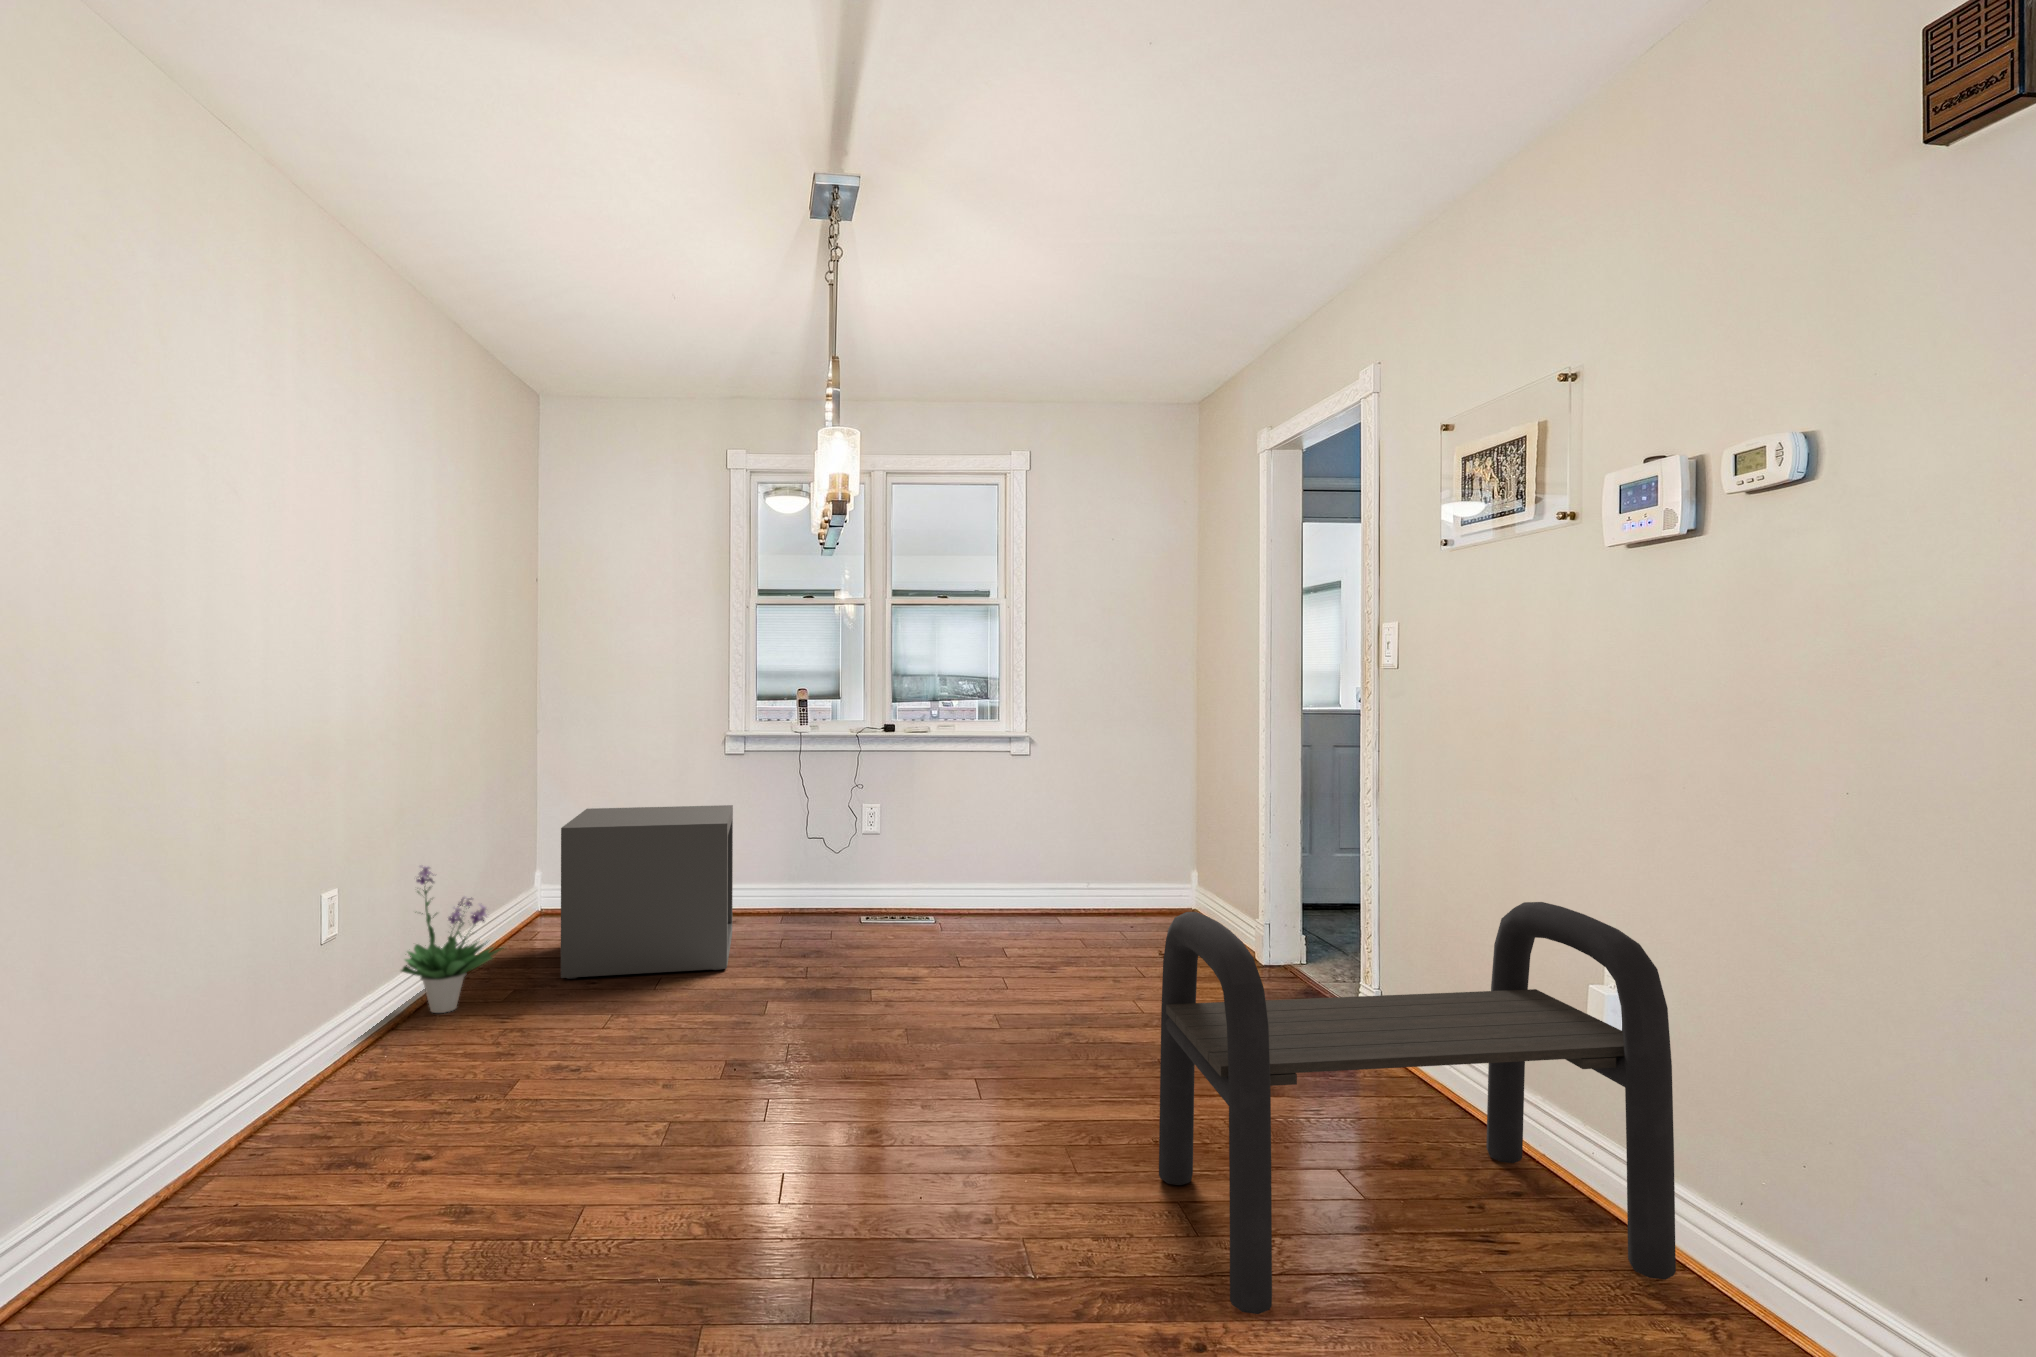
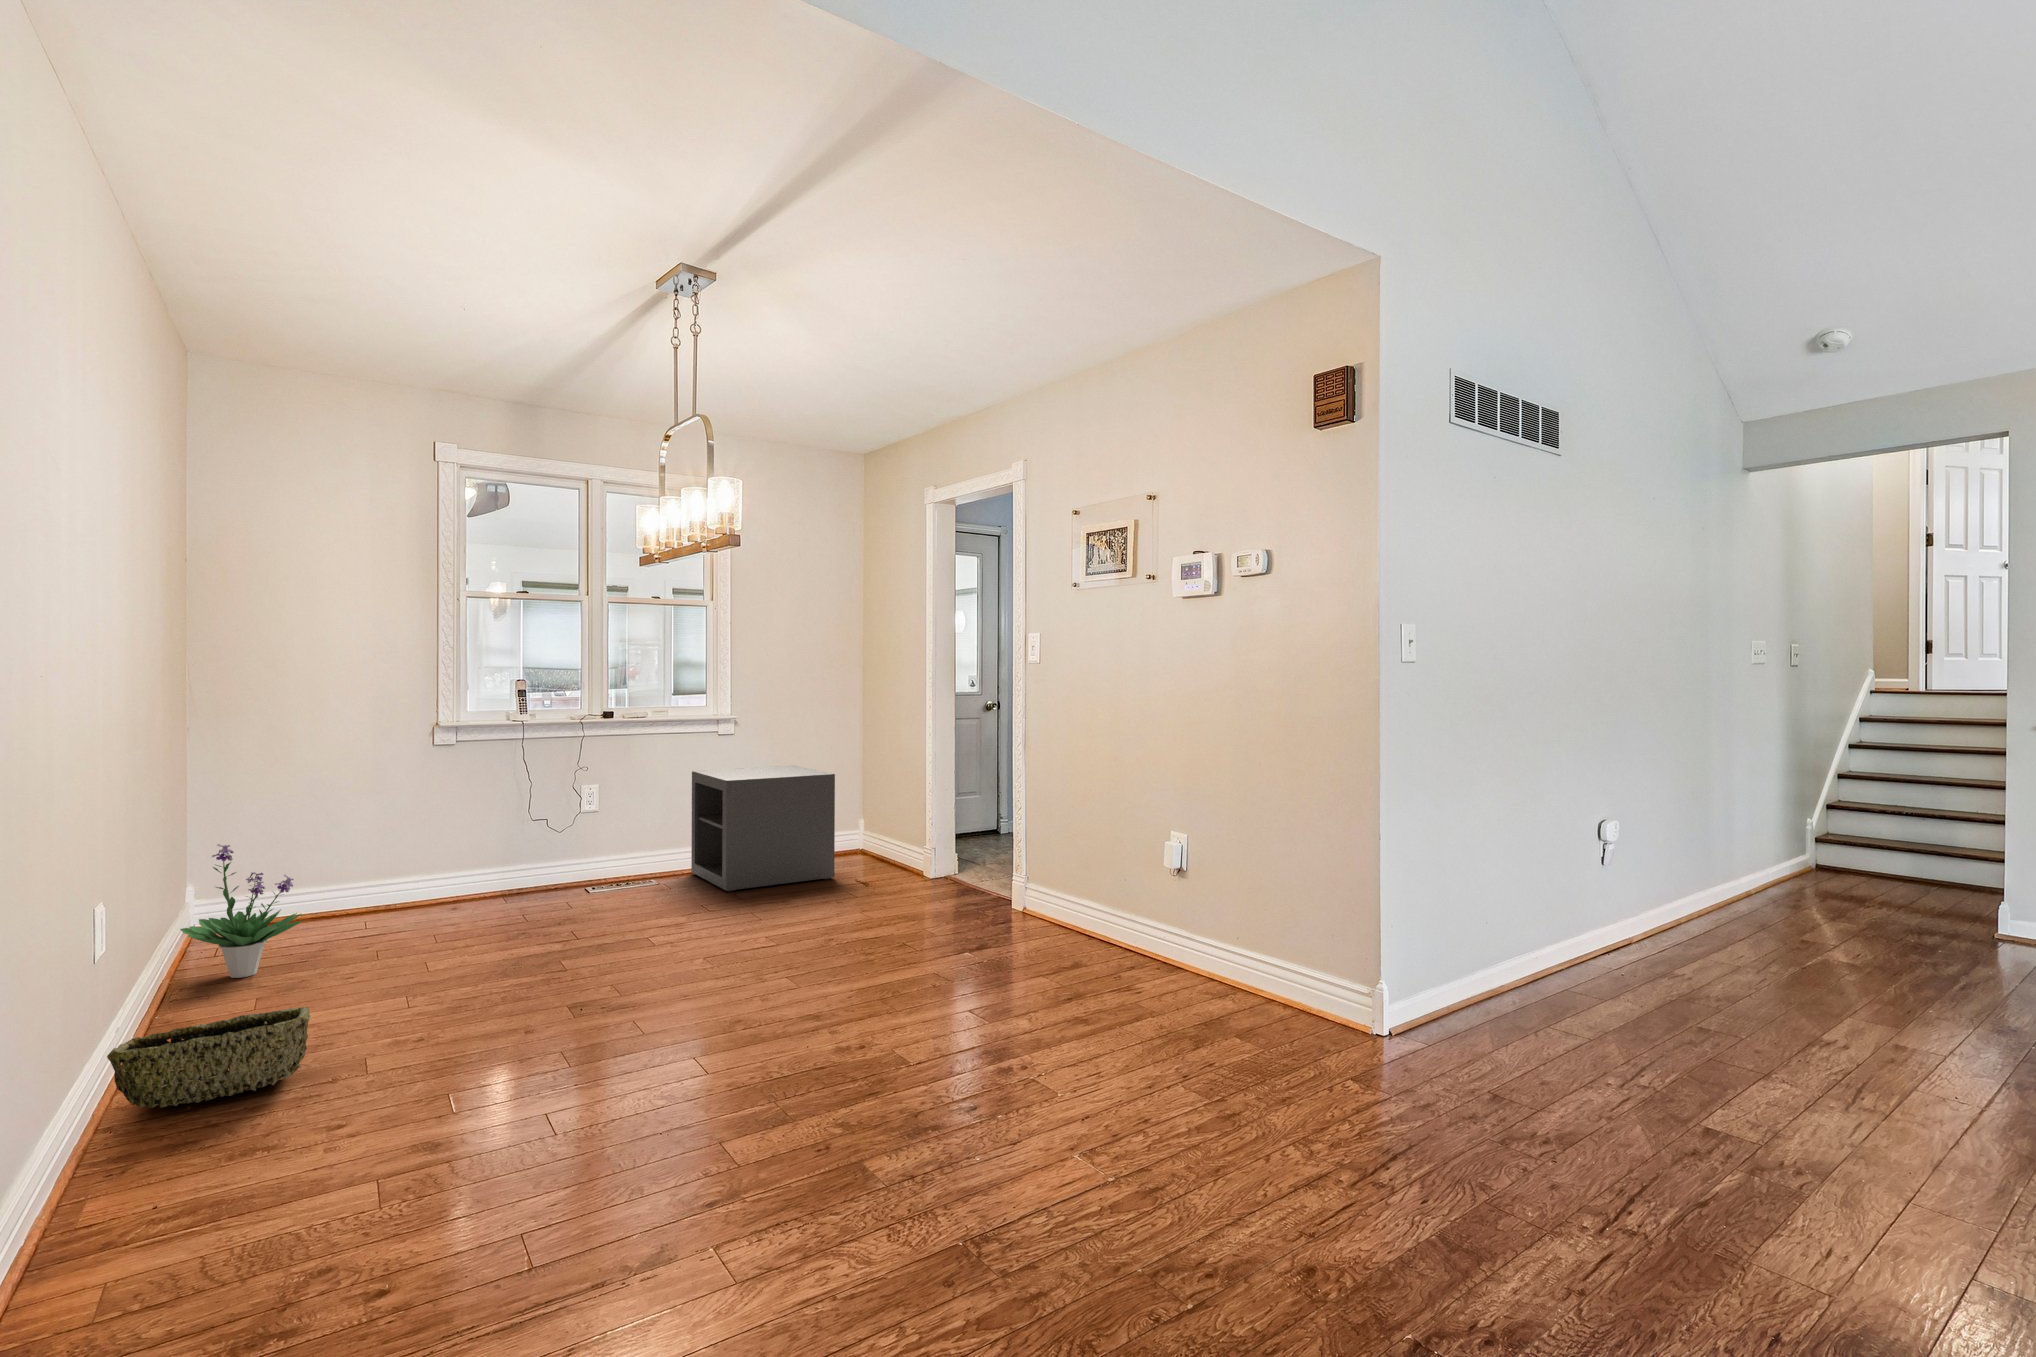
storage cabinet: present [561,805,733,979] -> present [691,765,835,891]
bench: present [1159,902,1676,1314] -> none [932,798,1210,1026]
woven basket: none [98,1089,353,1205] -> present [107,1007,310,1108]

